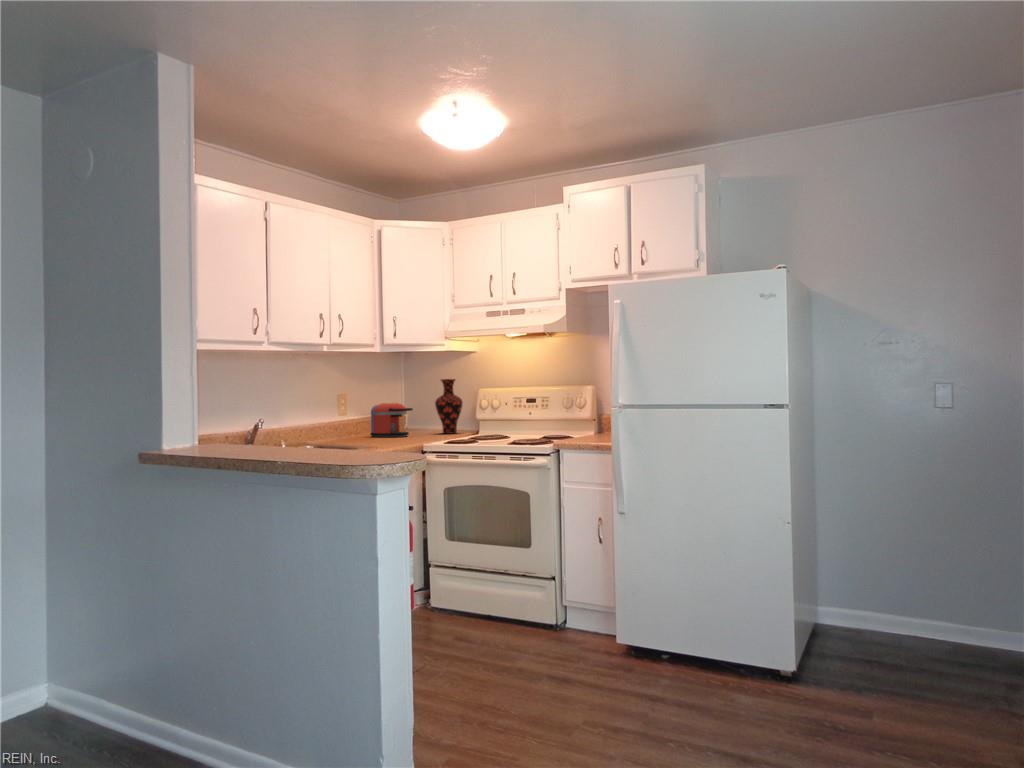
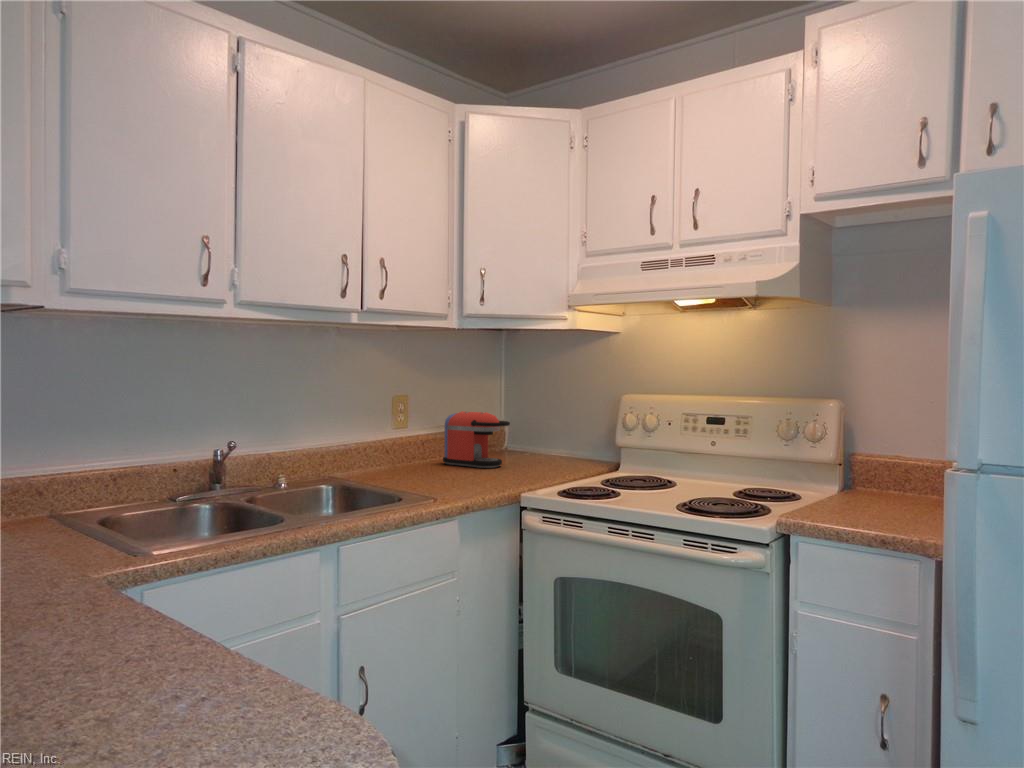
vase: present [435,379,463,434] -> none [547,376,591,464]

